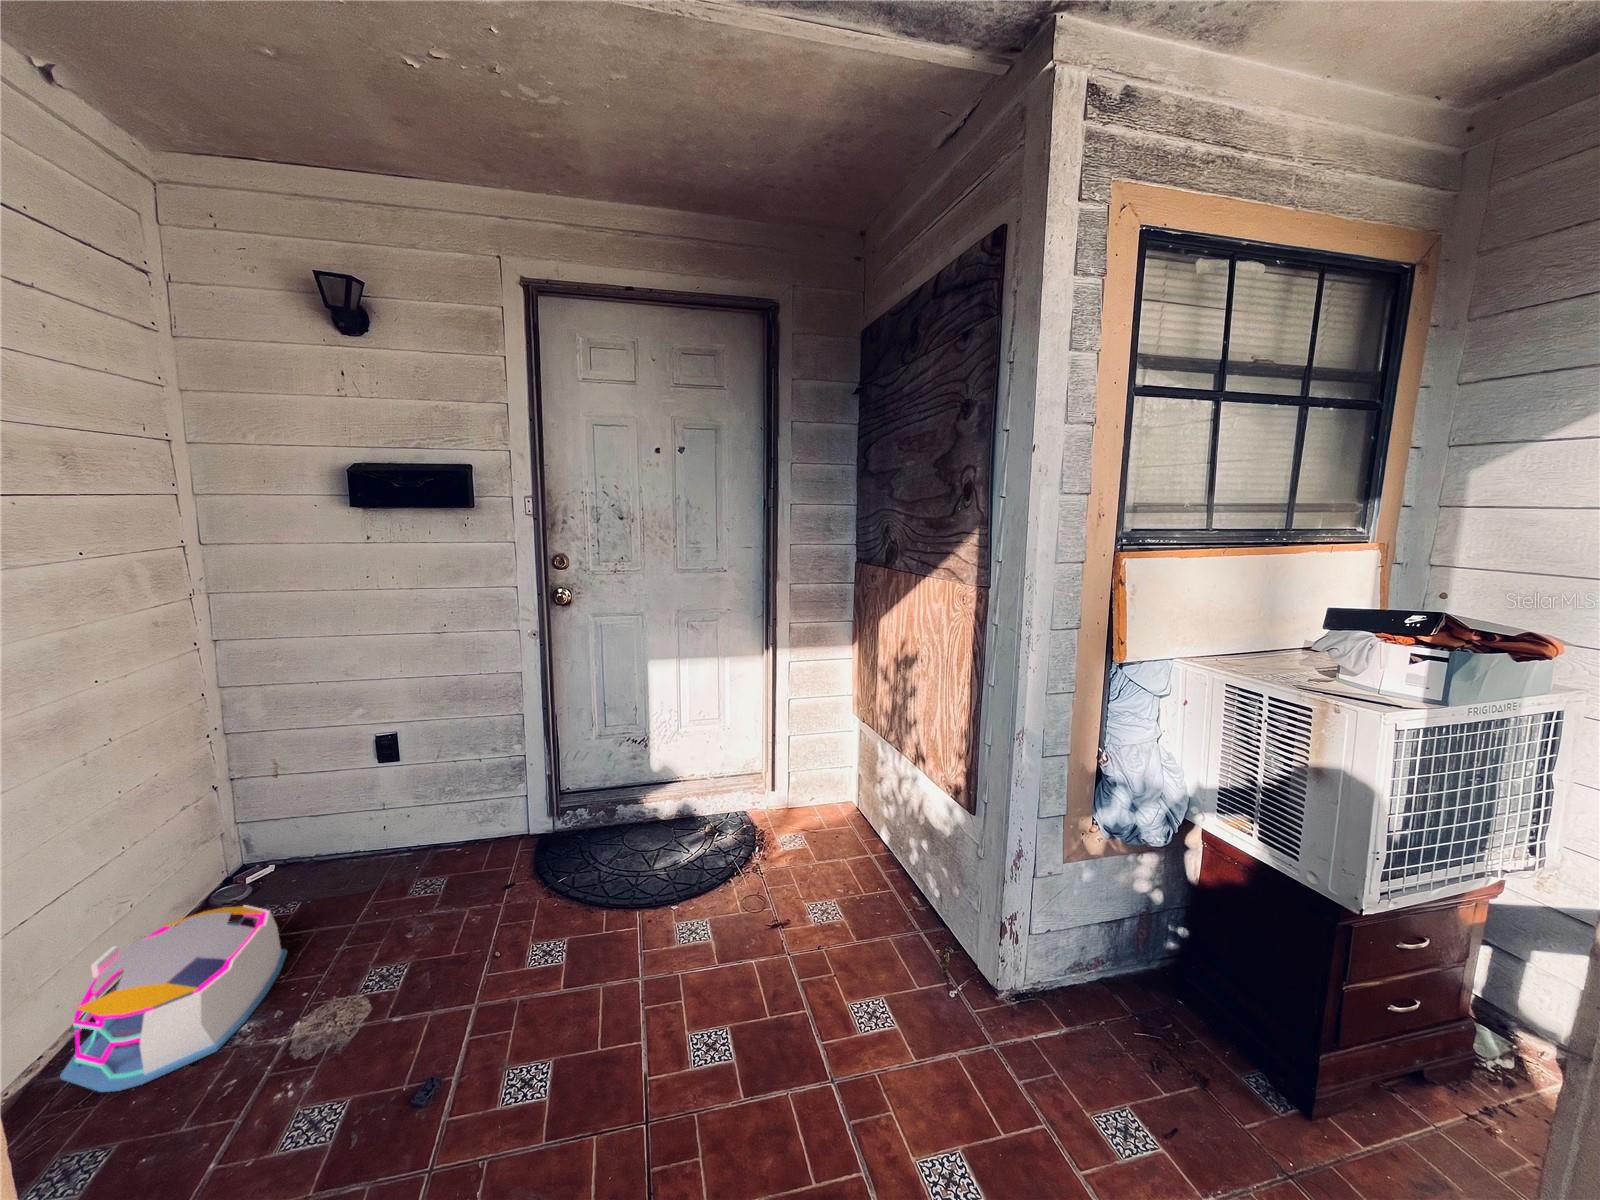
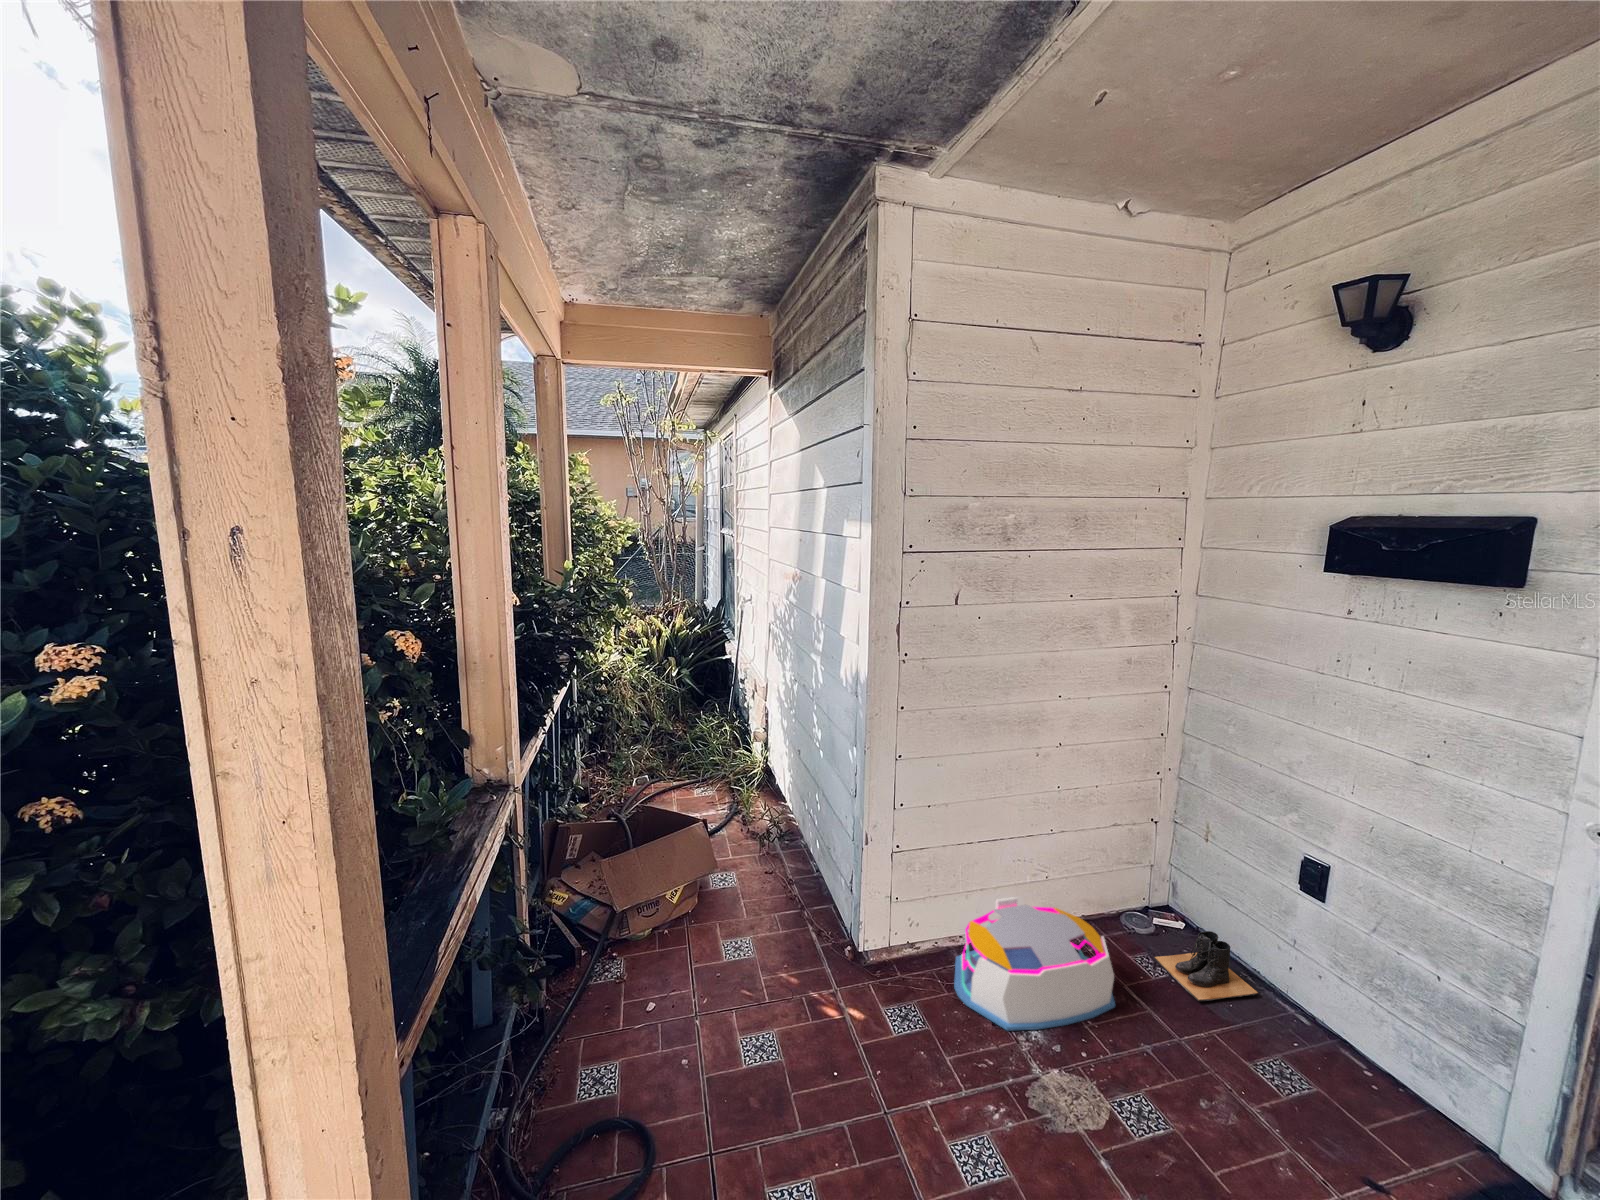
boots: none [276,841,370,903] -> present [1154,931,1258,1001]

